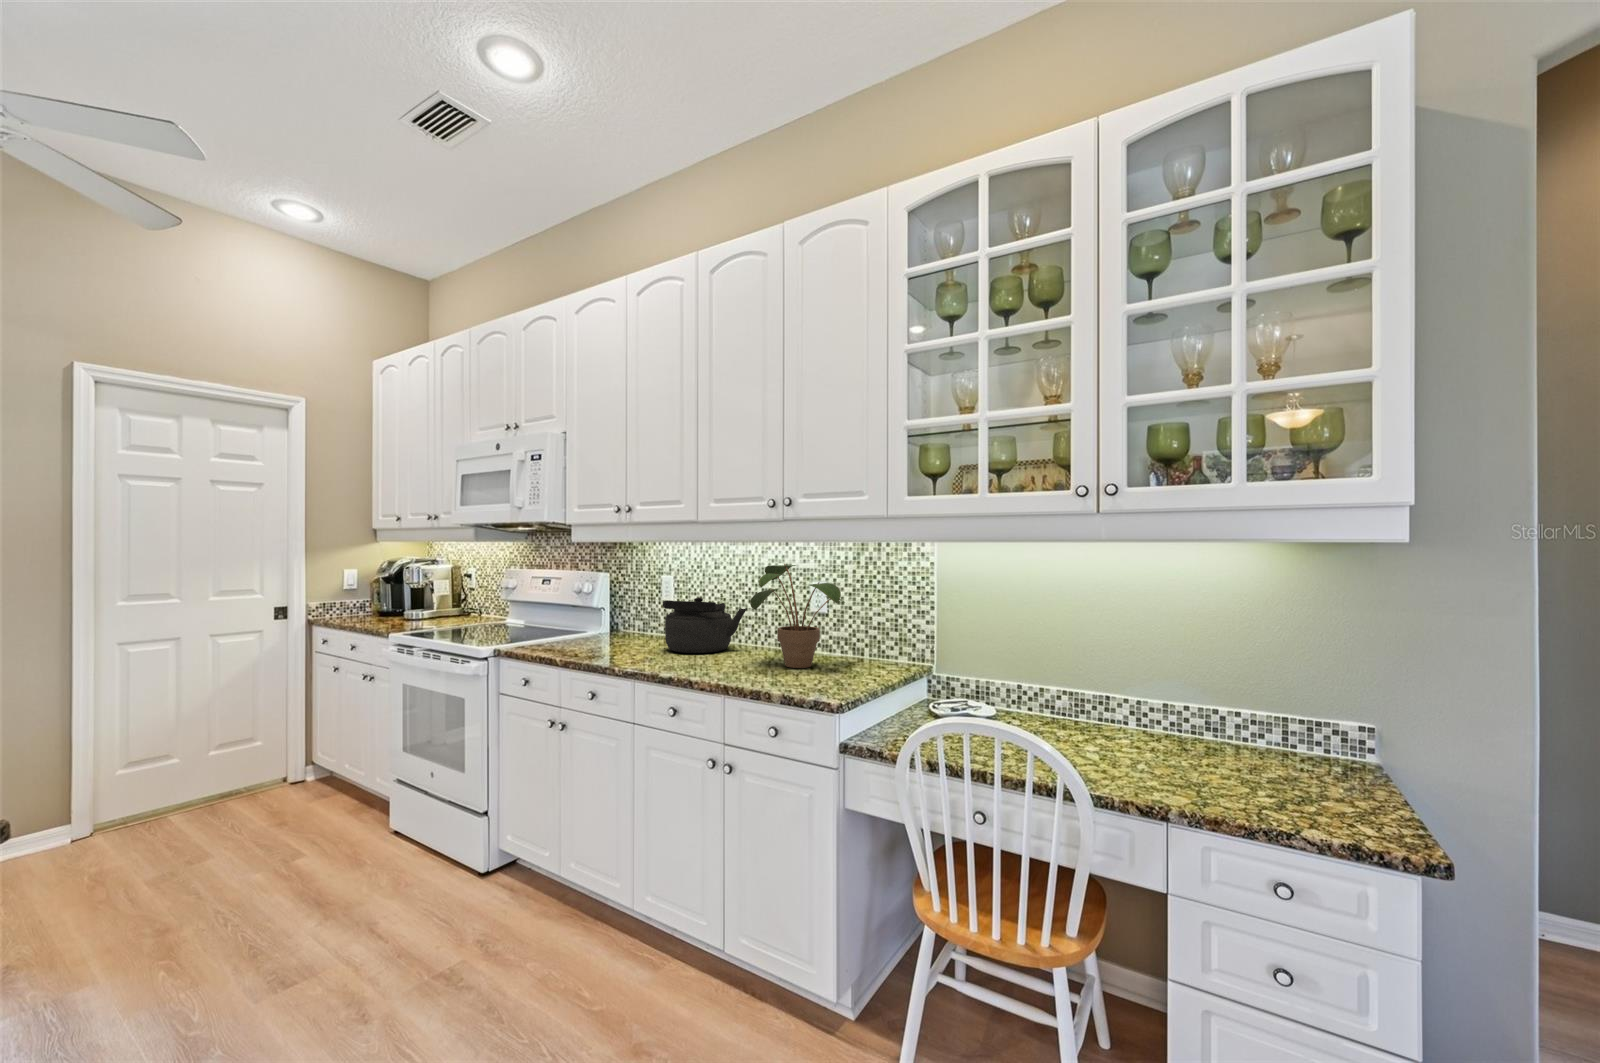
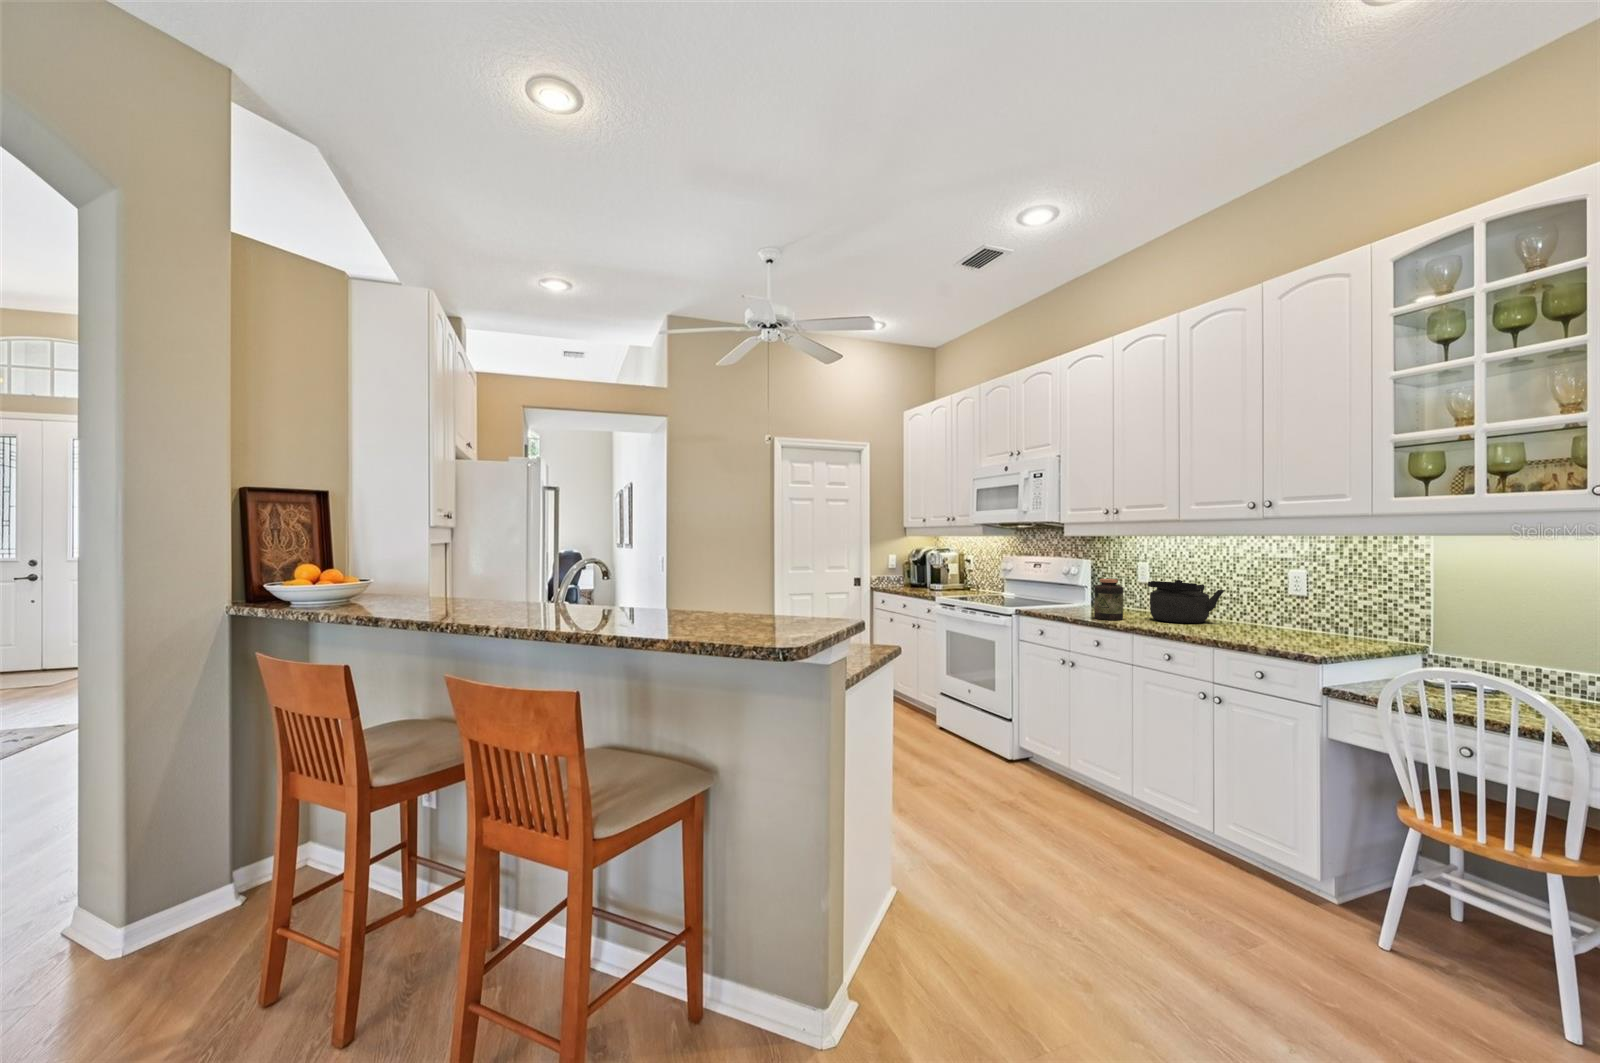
potted plant: present [750,564,851,668] -> none [1232,553,1336,638]
jar: none [595,599,632,656] -> present [1094,579,1123,620]

